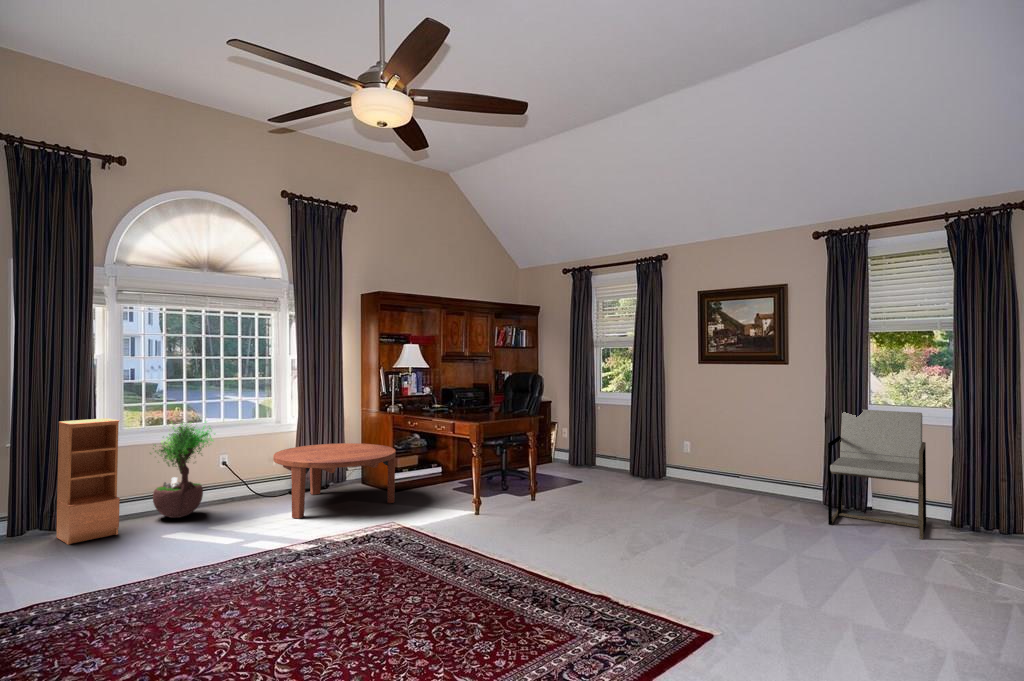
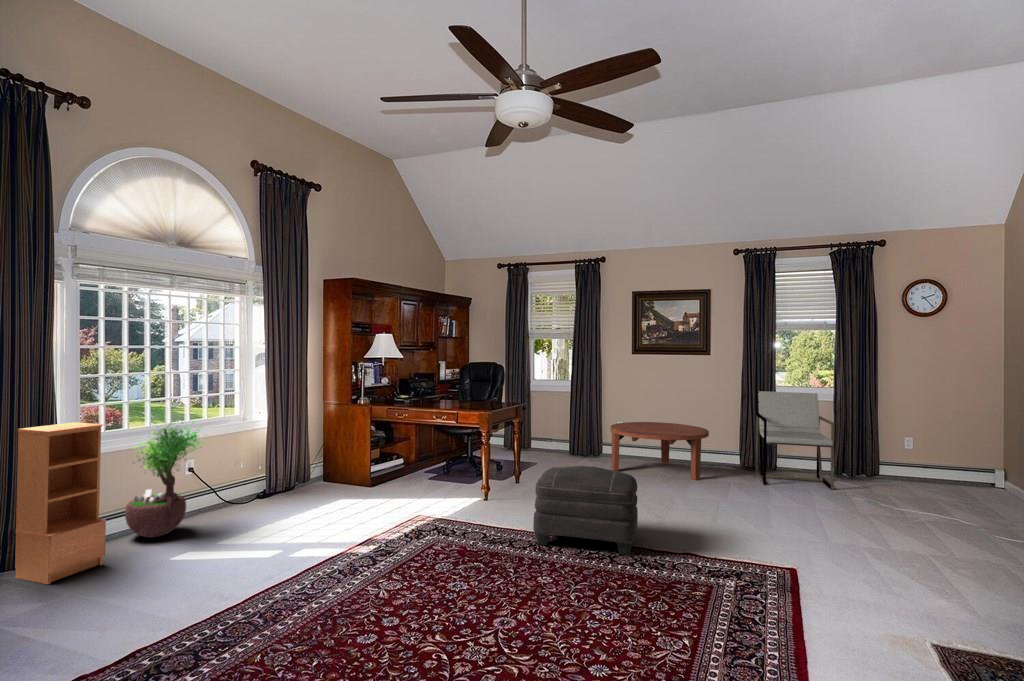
coffee table: present [273,443,396,519] -> present [610,422,709,480]
ottoman: none [464,482,585,581] -> present [533,466,638,555]

